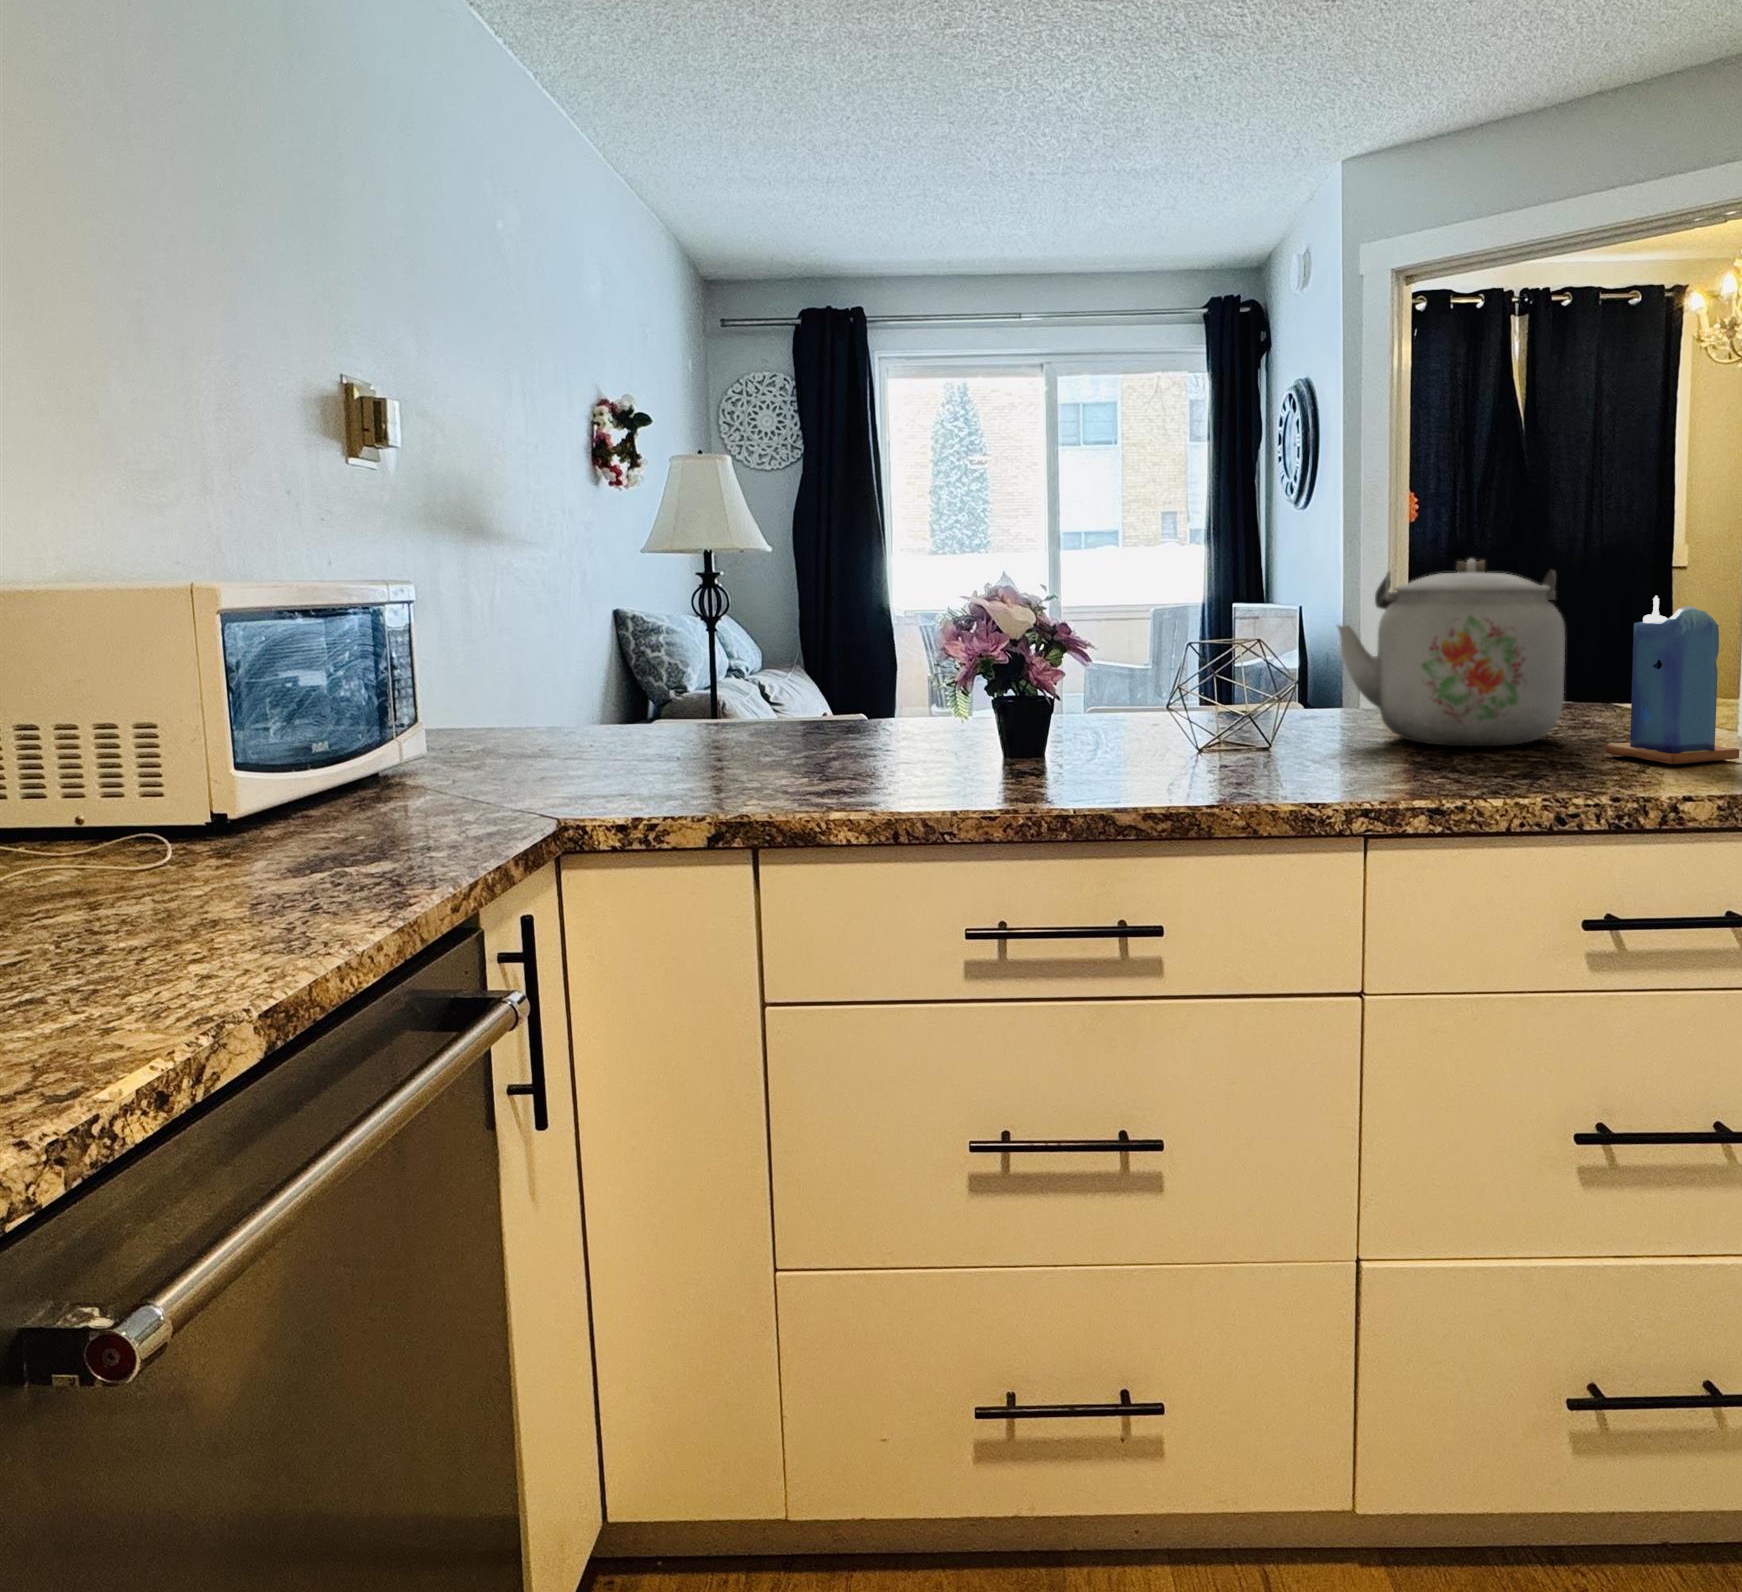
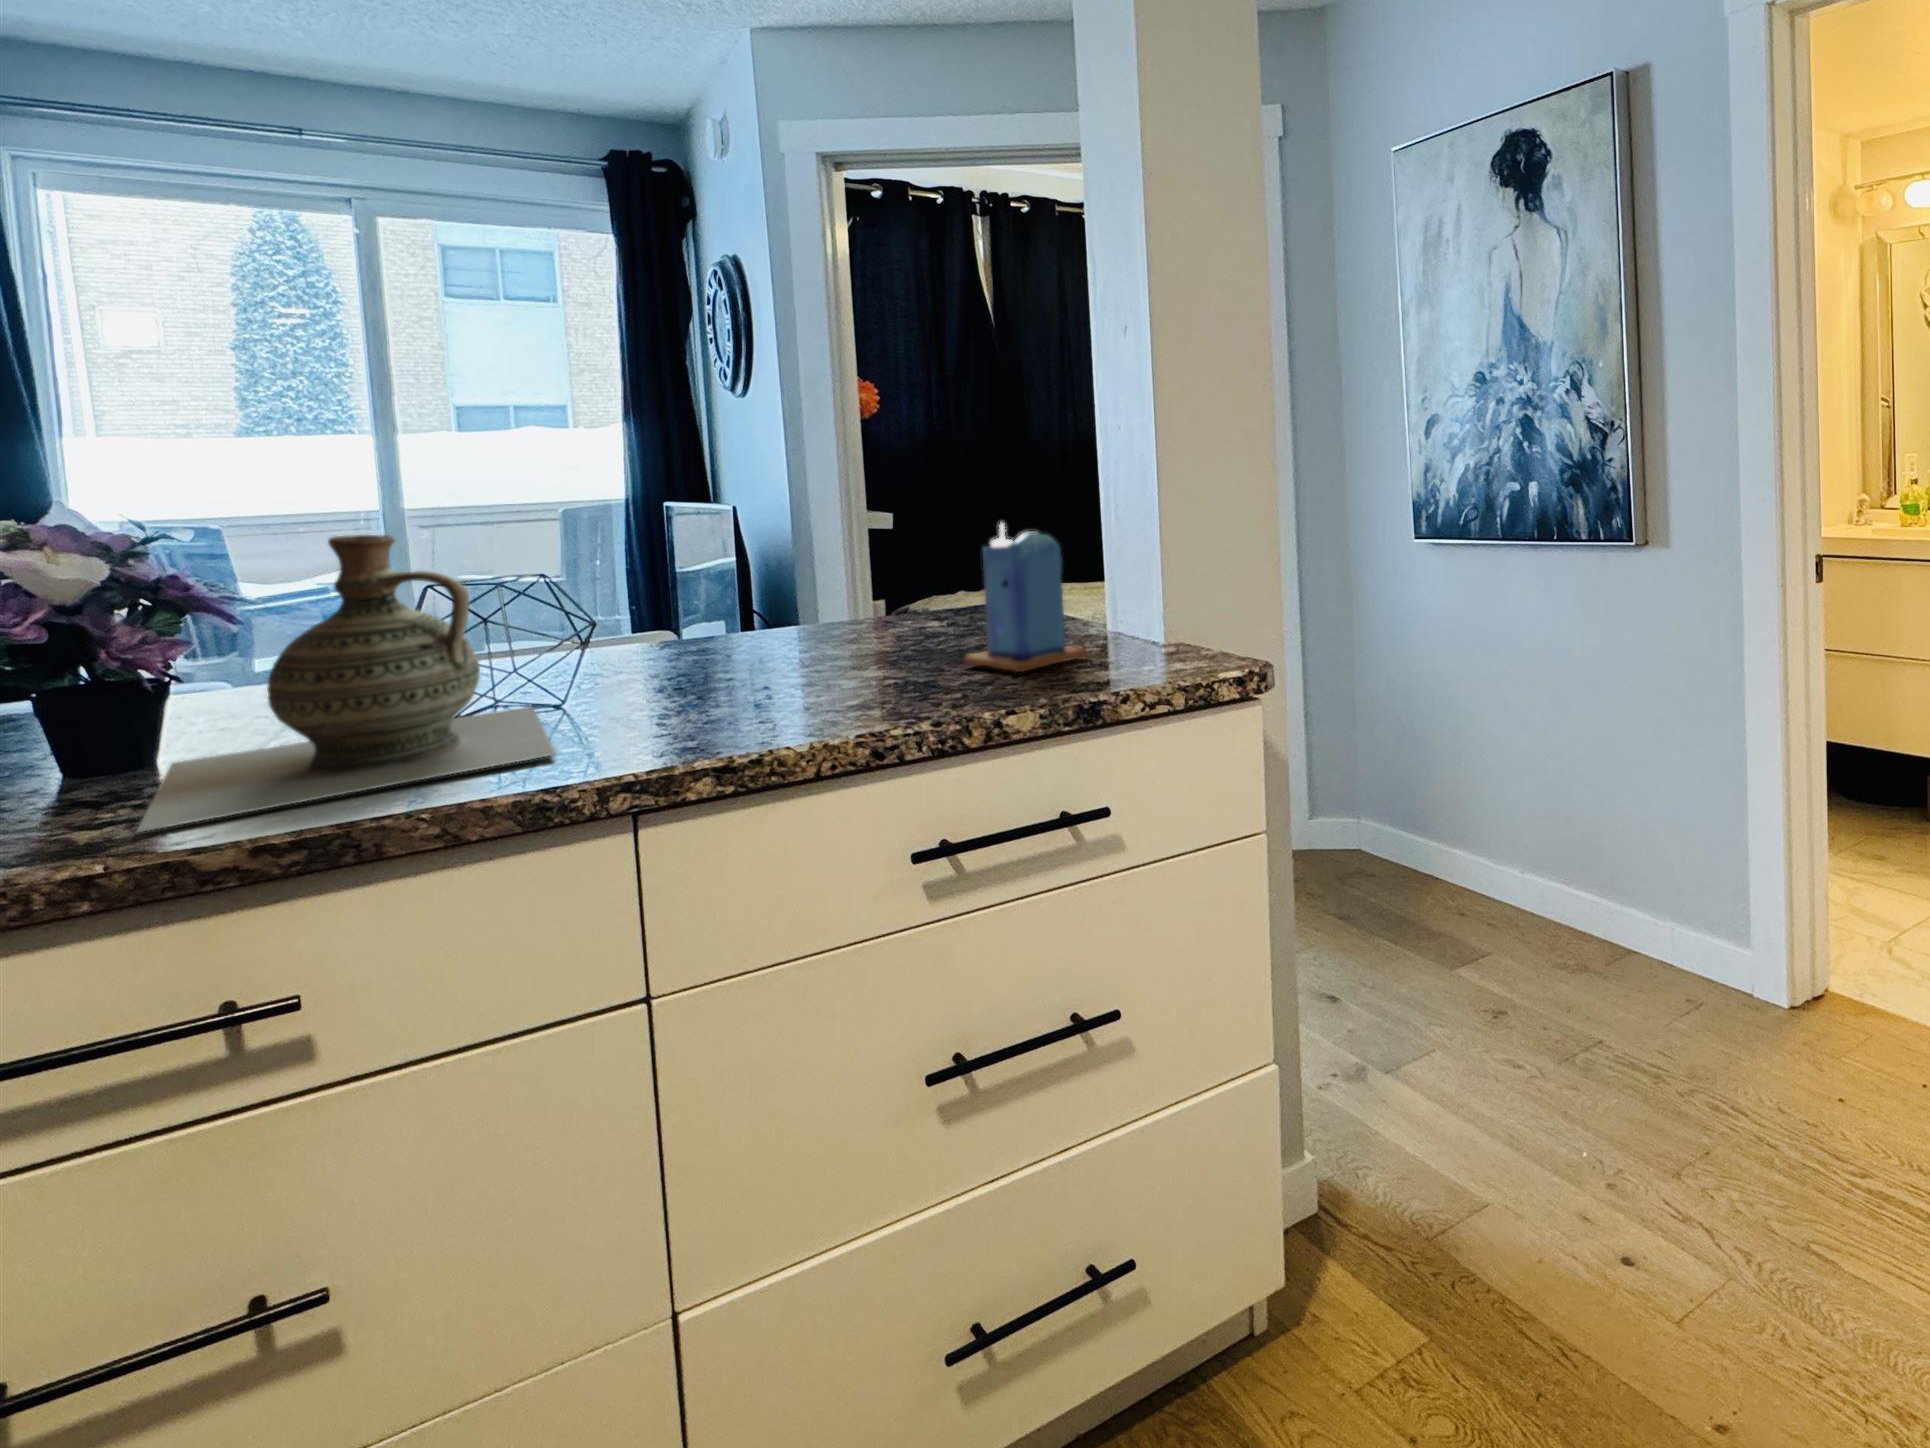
kettle: present [1337,559,1565,746] -> none [651,486,931,672]
ceramic jug: none [1065,578,1302,792] -> present [137,535,555,832]

